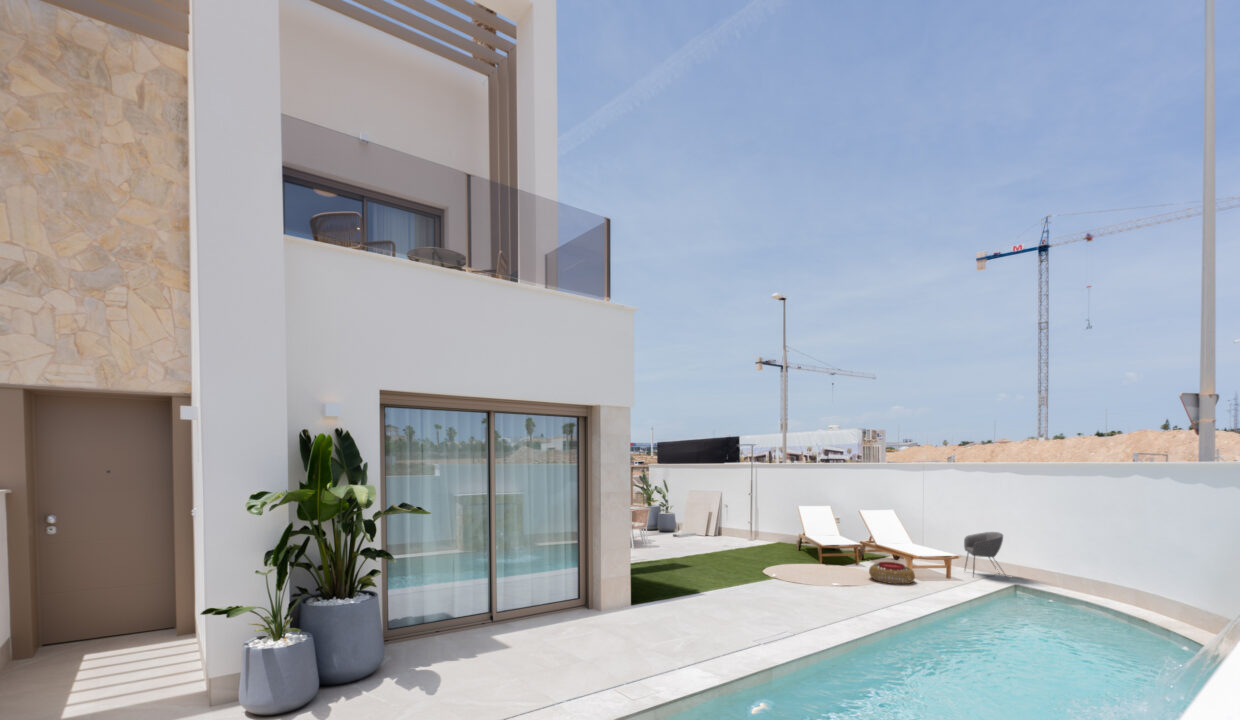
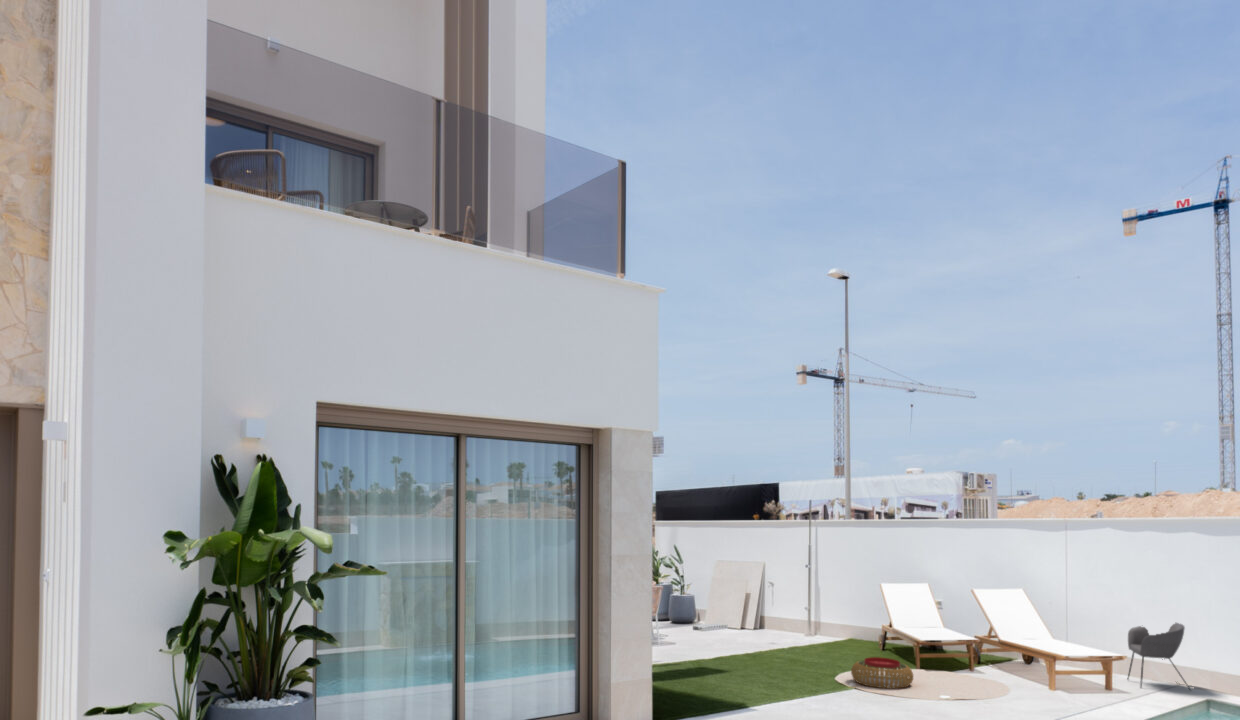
pouf: present [869,562,915,584] -> present [851,657,913,688]

